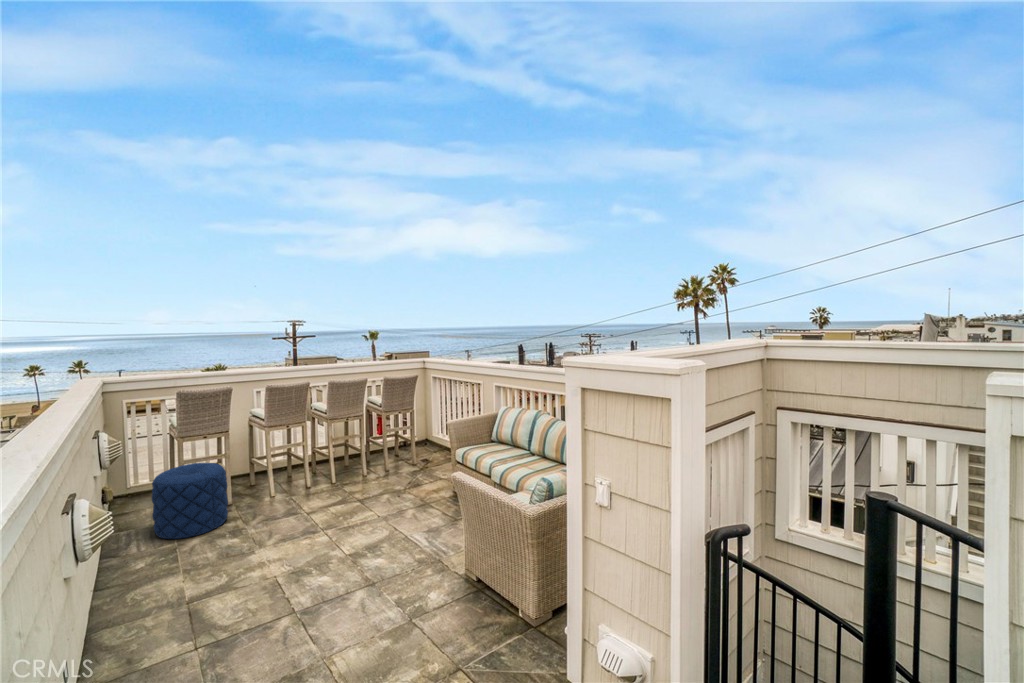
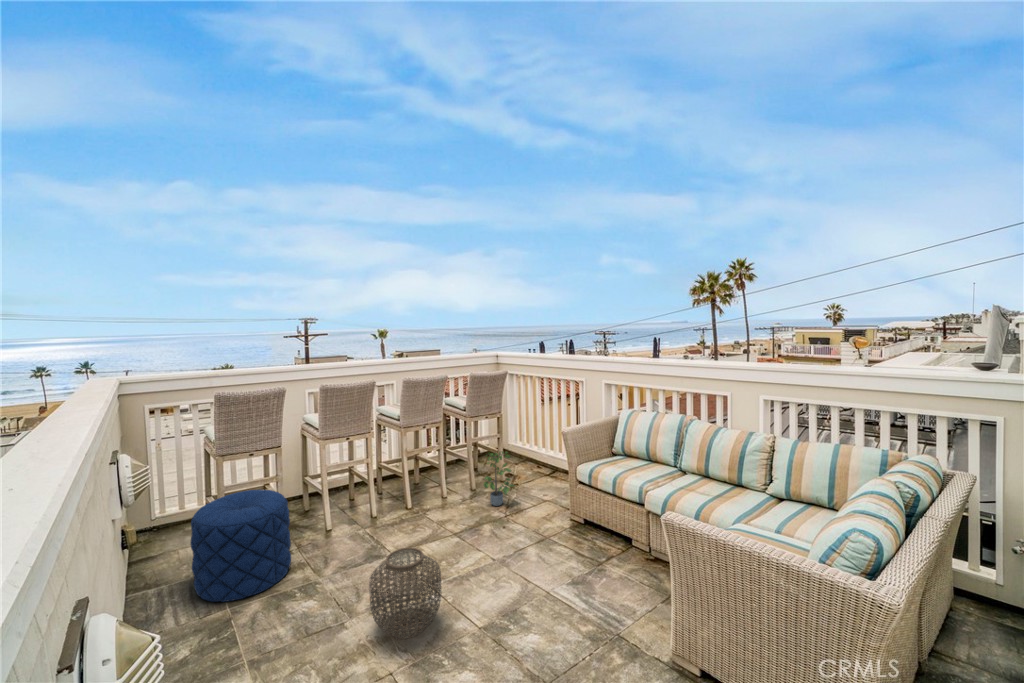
potted plant: none [391,438,418,483] -> present [484,452,515,506]
woven basket: none [270,499,323,559] -> present [369,547,441,639]

